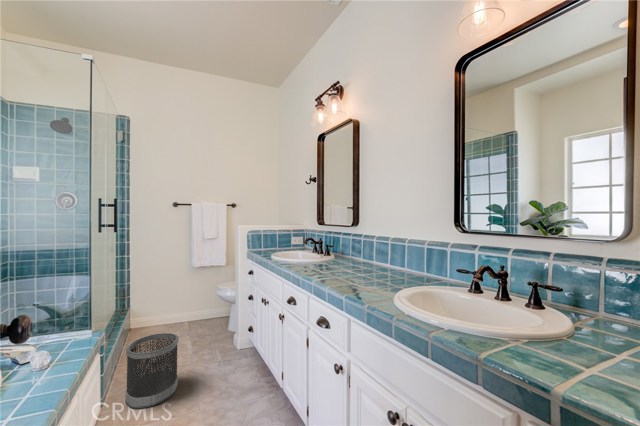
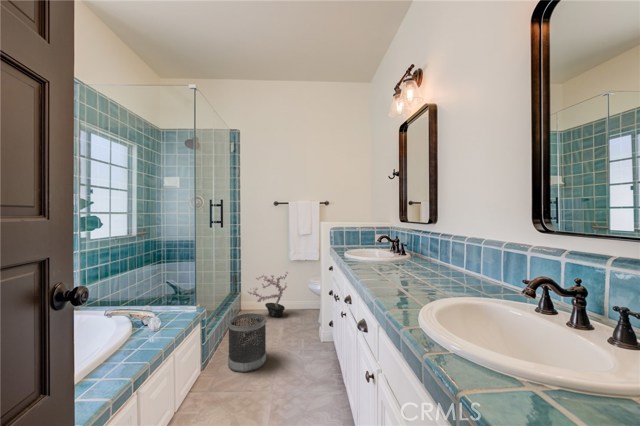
potted plant: none [138,280,195,334] -> present [248,272,288,317]

